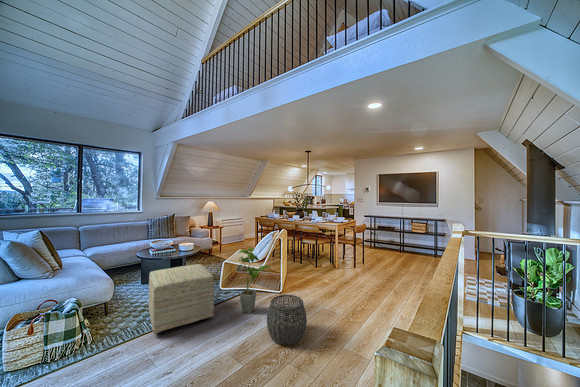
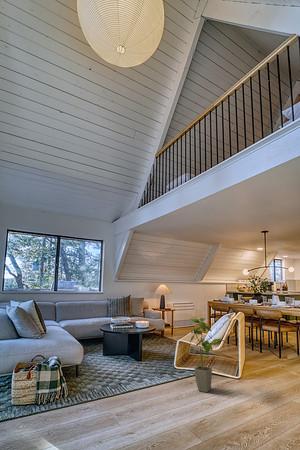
ottoman: present [149,264,214,334] -> none [110,336,169,397]
woven basket: present [267,295,307,345] -> none [223,369,272,427]

